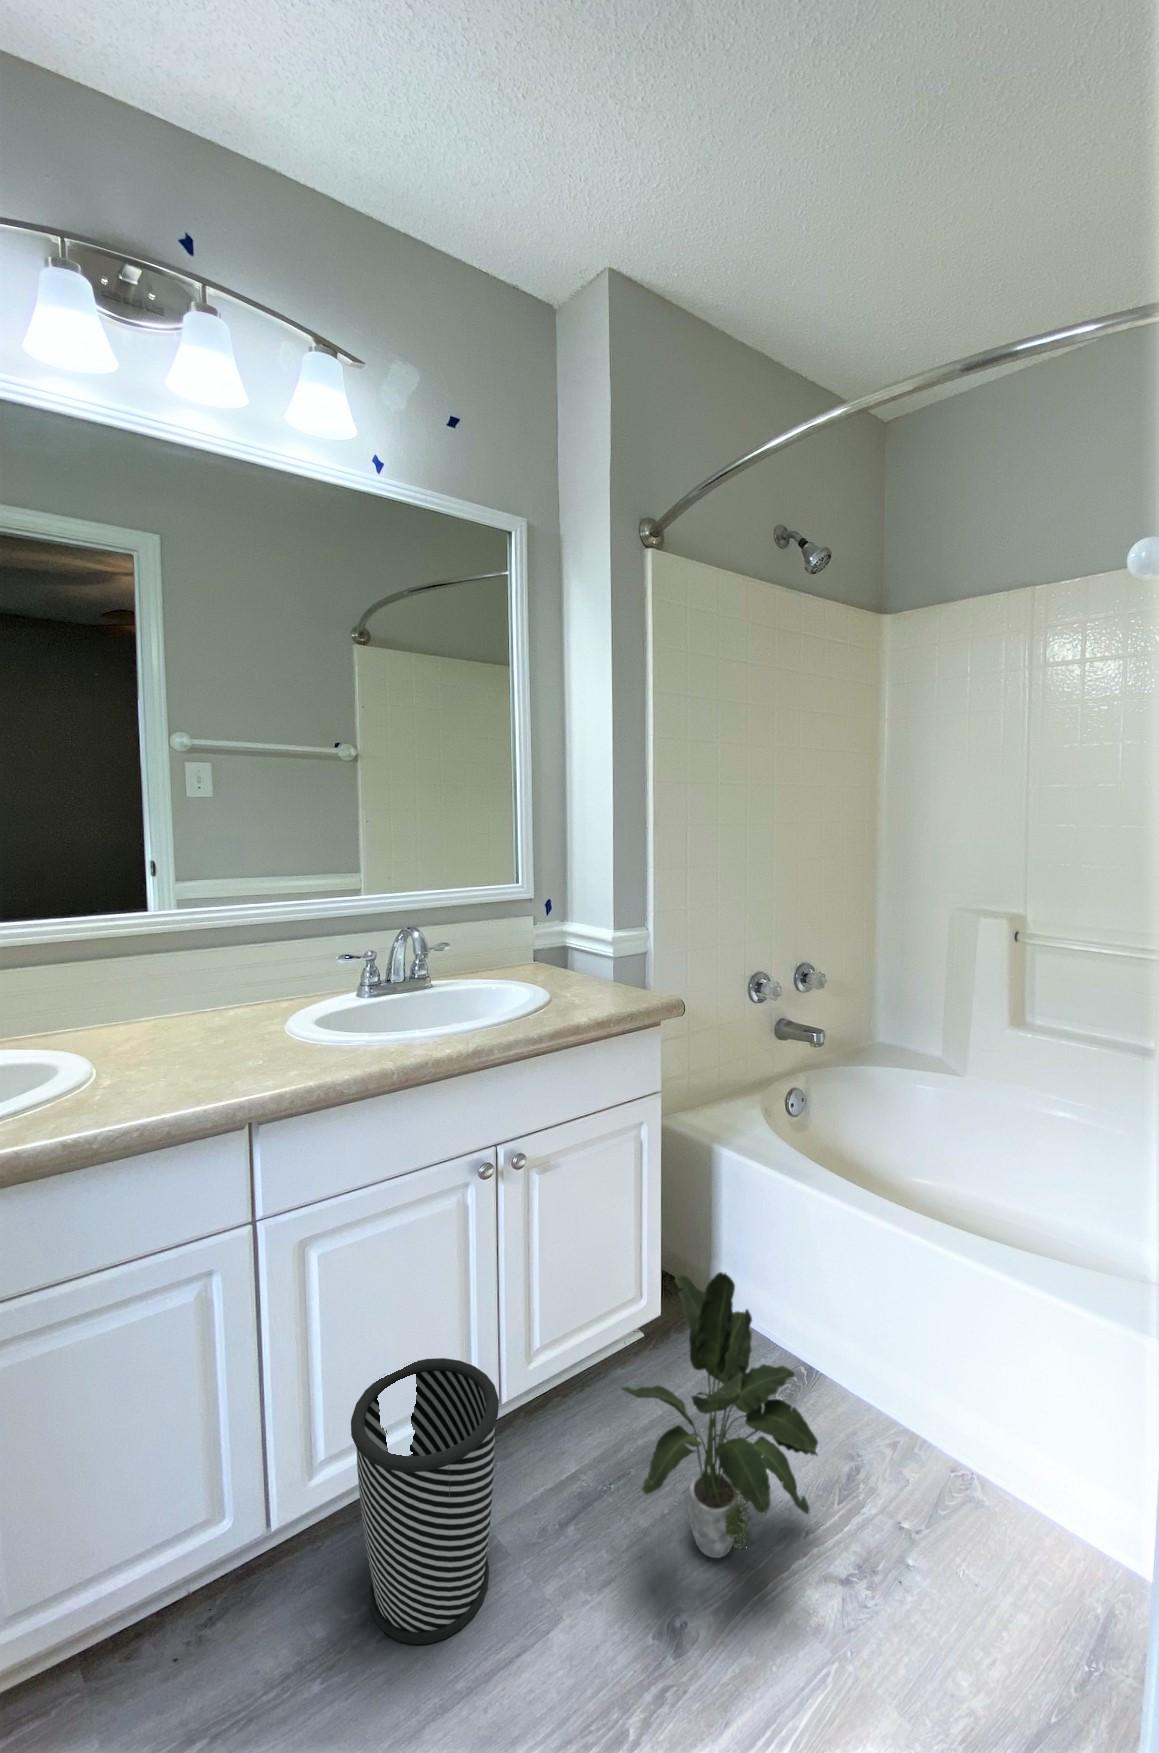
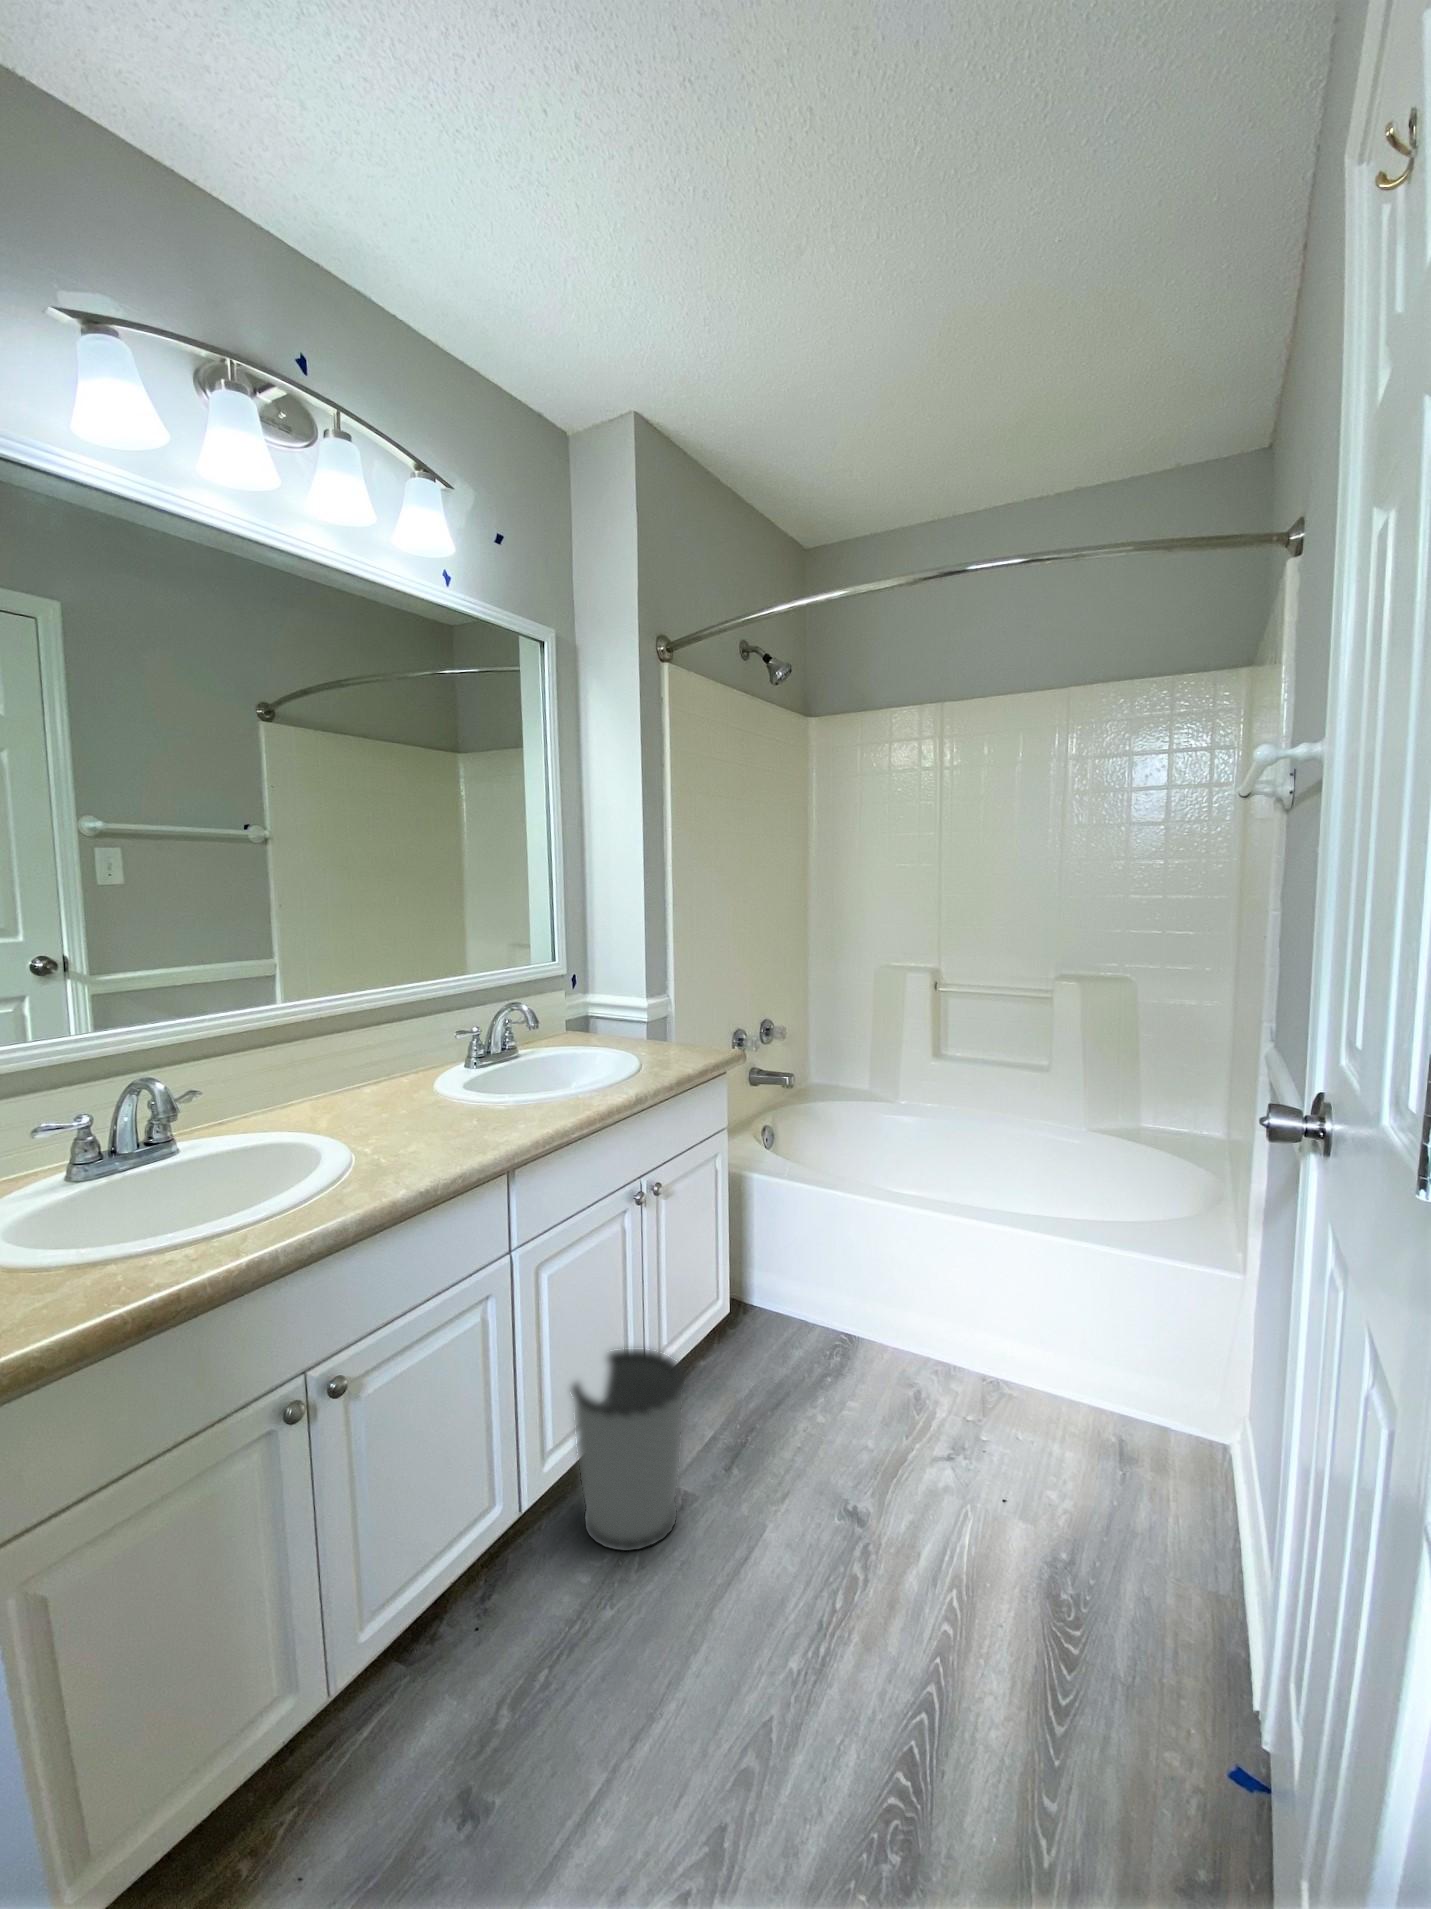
potted plant: present [621,1272,818,1558] -> none [760,1242,893,1448]

